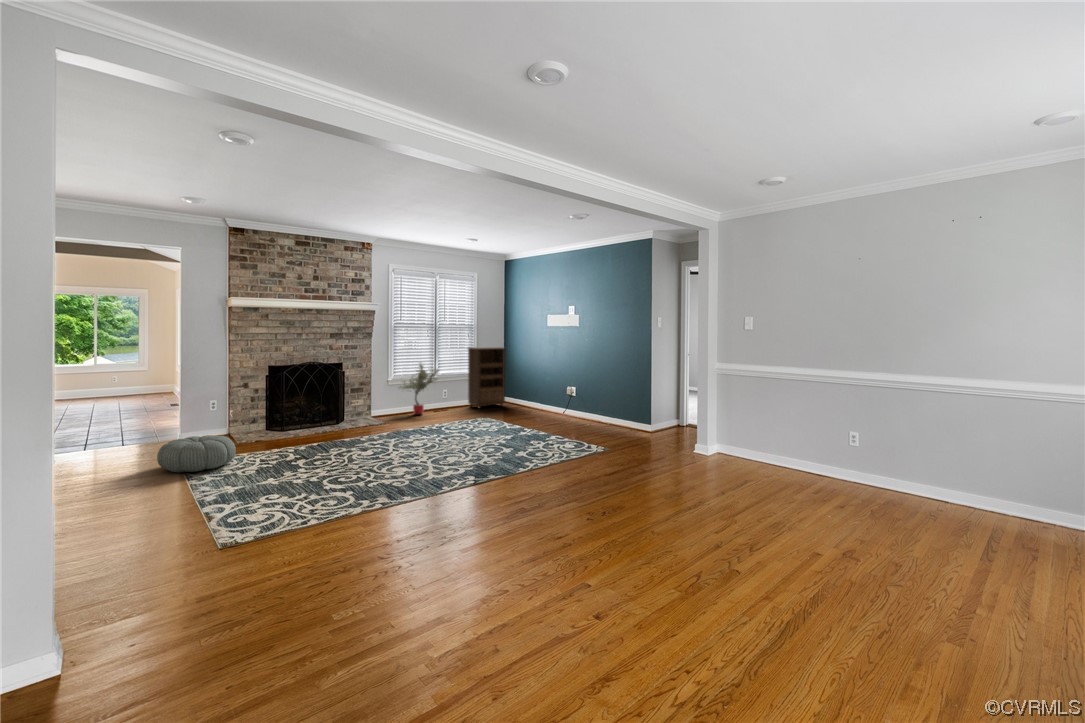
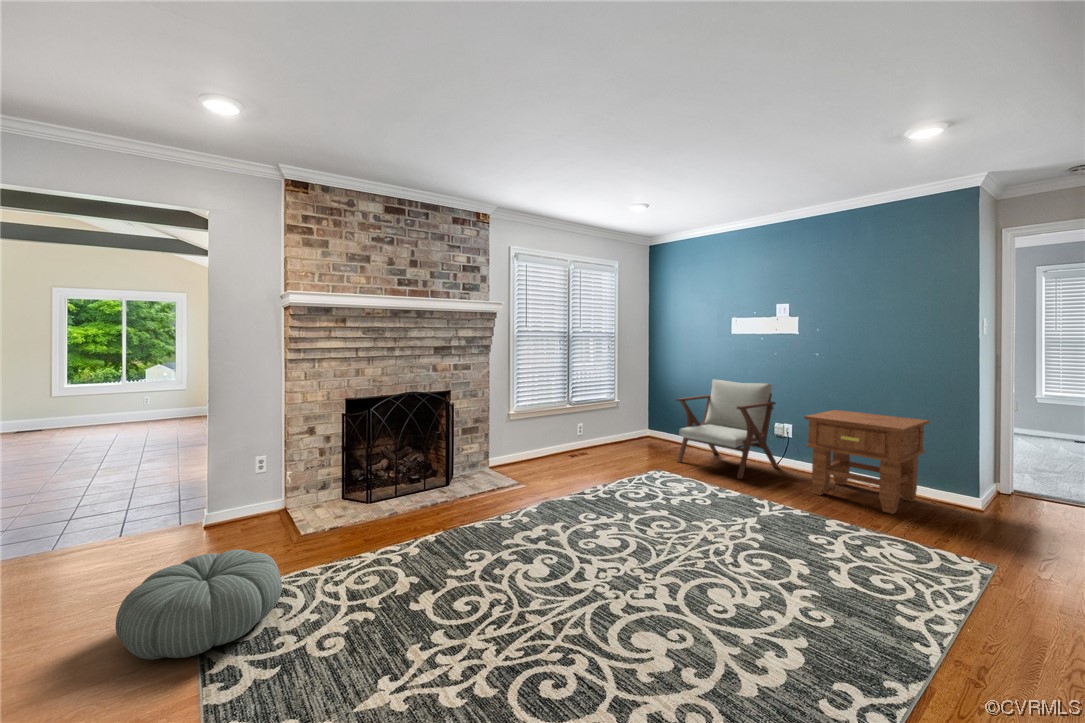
bookshelf: present [468,347,505,408] -> none [609,362,662,450]
lounge chair: none [505,359,569,420] -> present [677,380,778,479]
potted tree: present [399,363,438,415] -> none [523,385,577,462]
side table: none [564,376,631,432] -> present [804,410,929,514]

